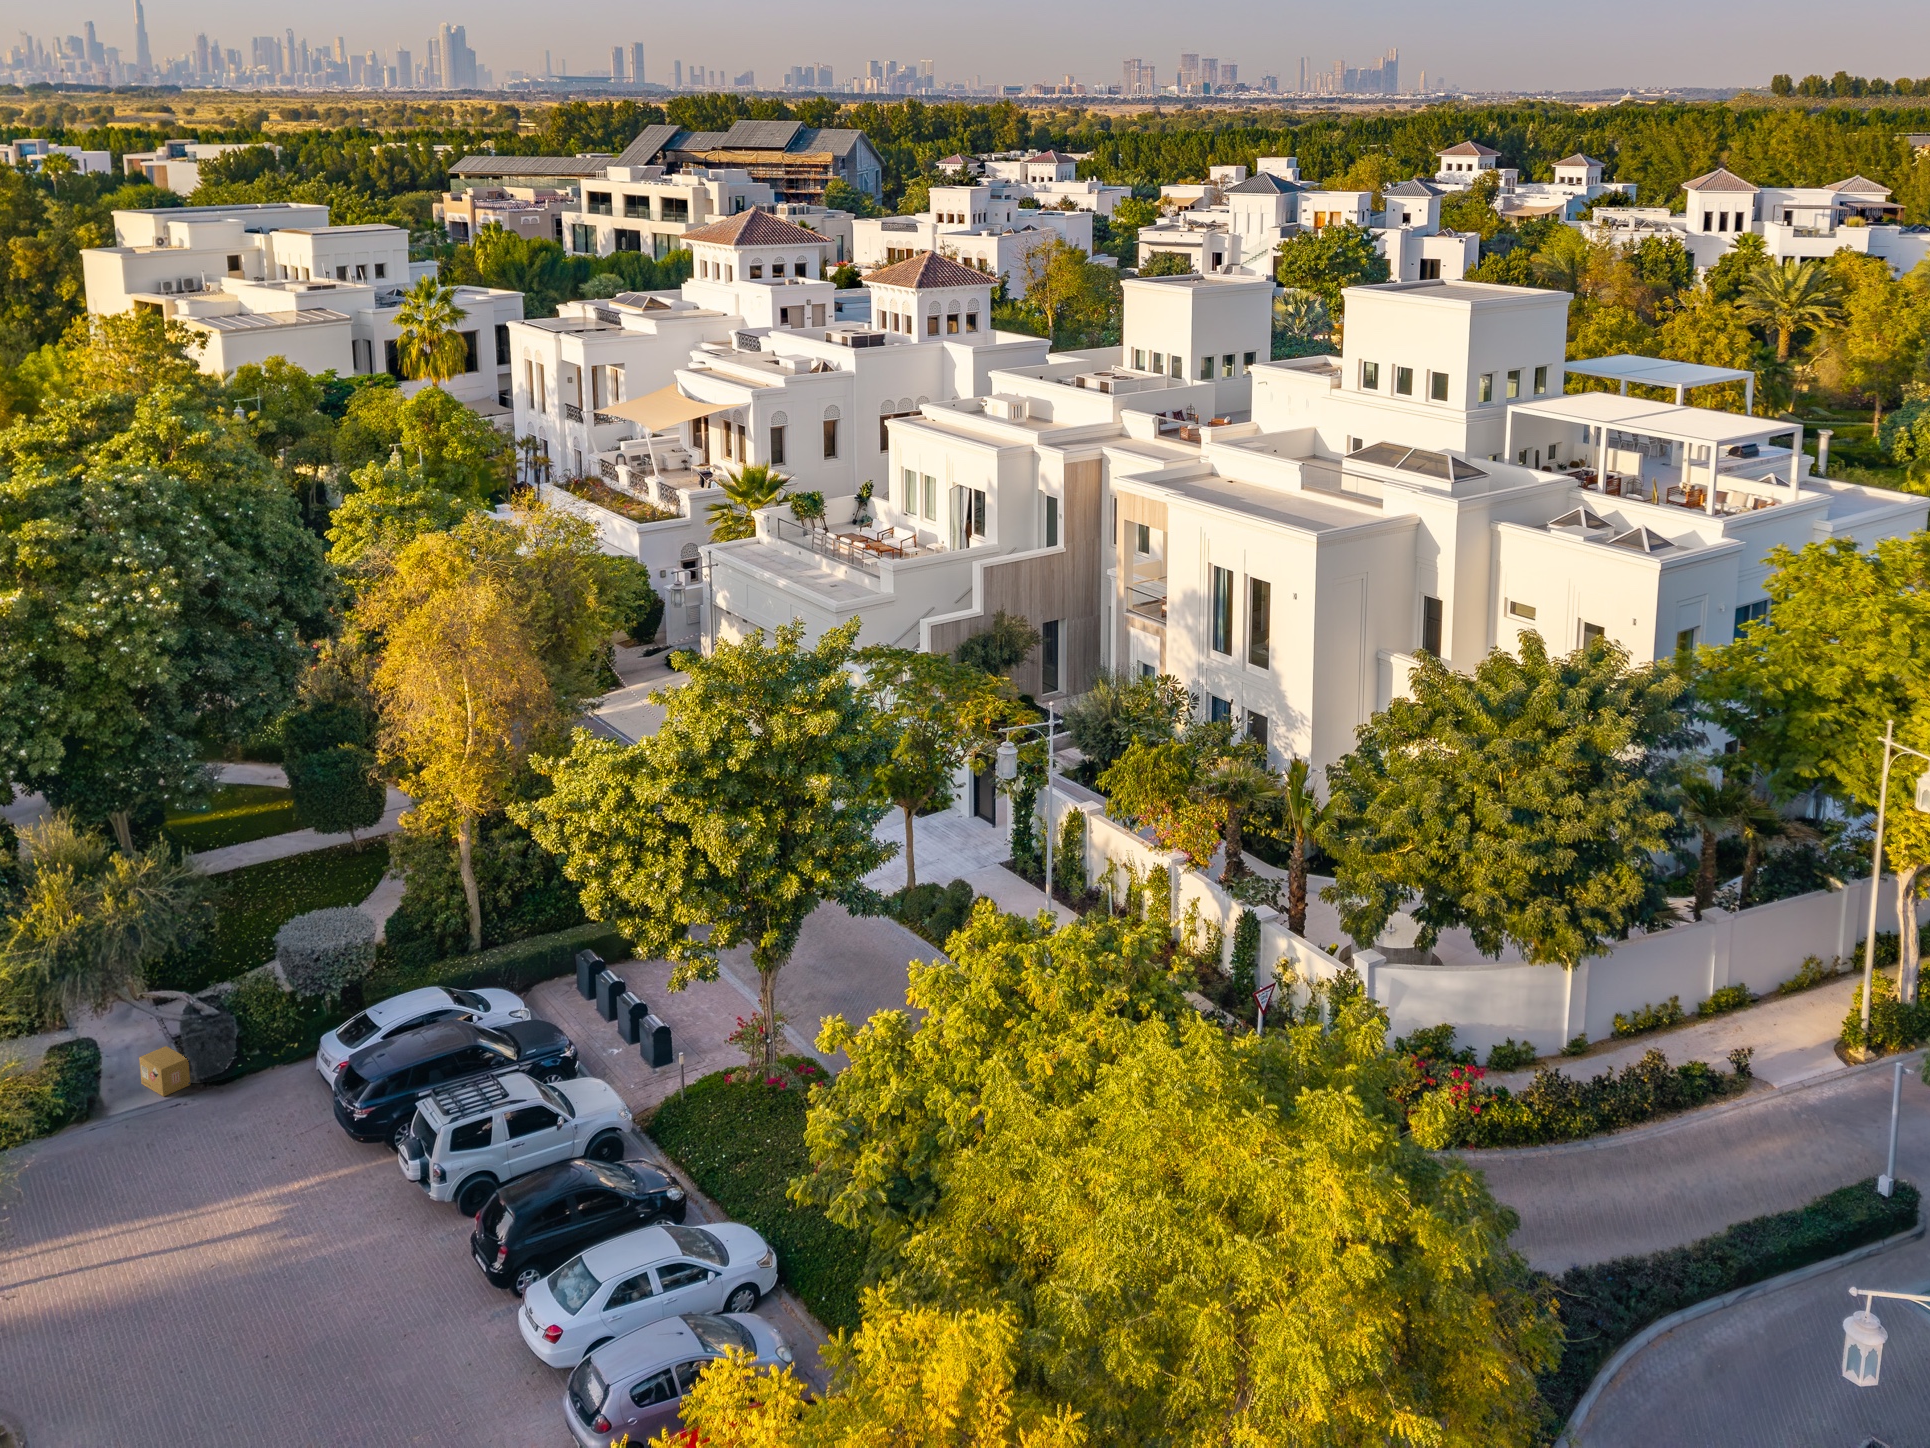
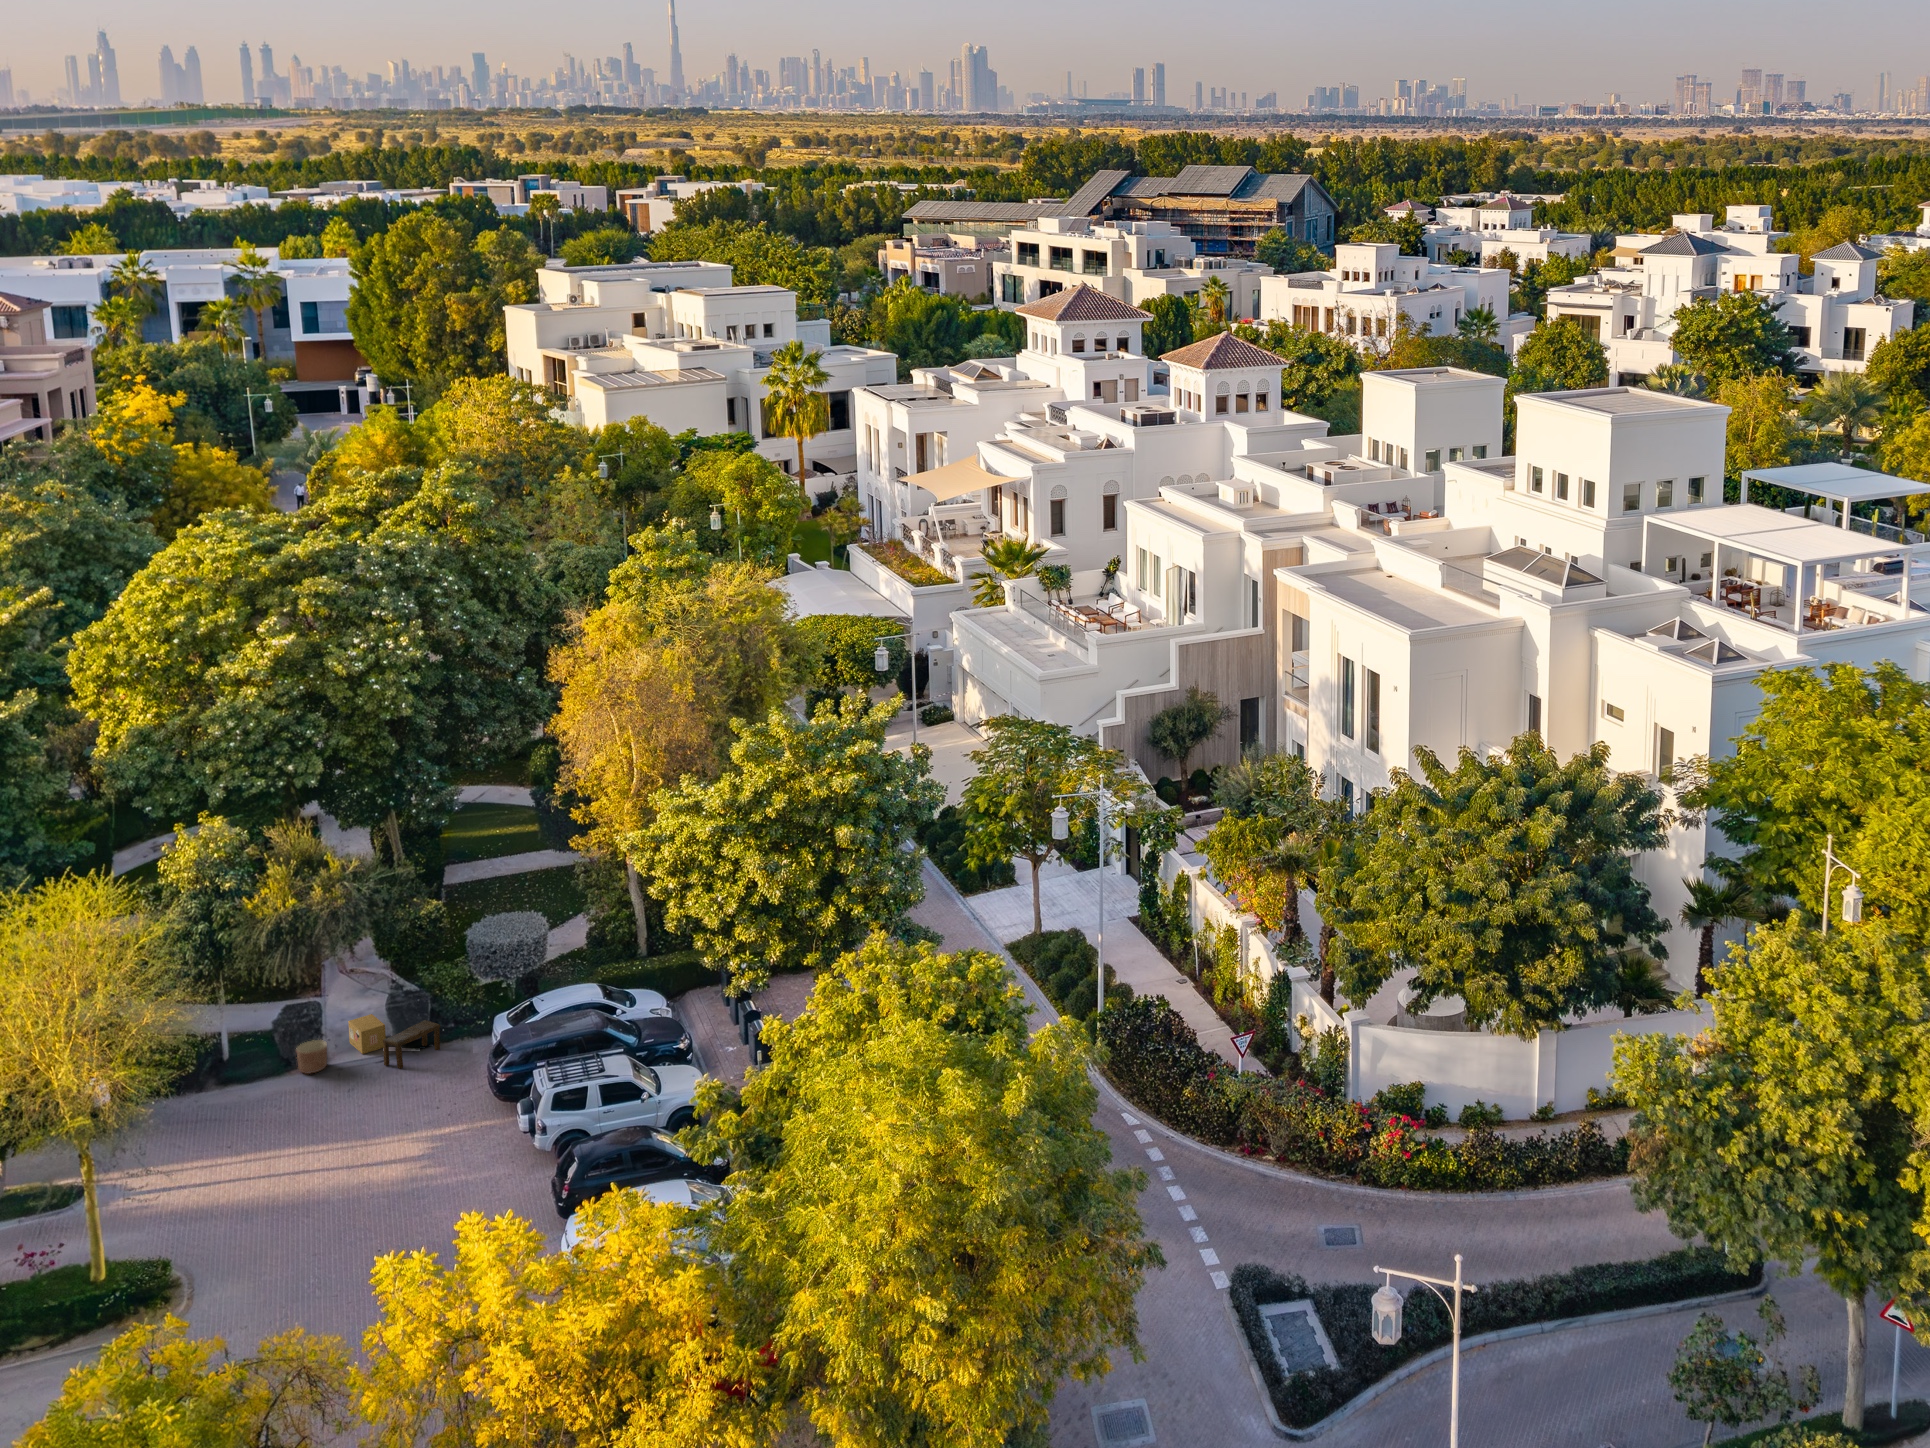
bench: none [194,1048,261,1111] -> present [383,1020,440,1069]
planter: none [84,1085,123,1128] -> present [297,1040,327,1074]

